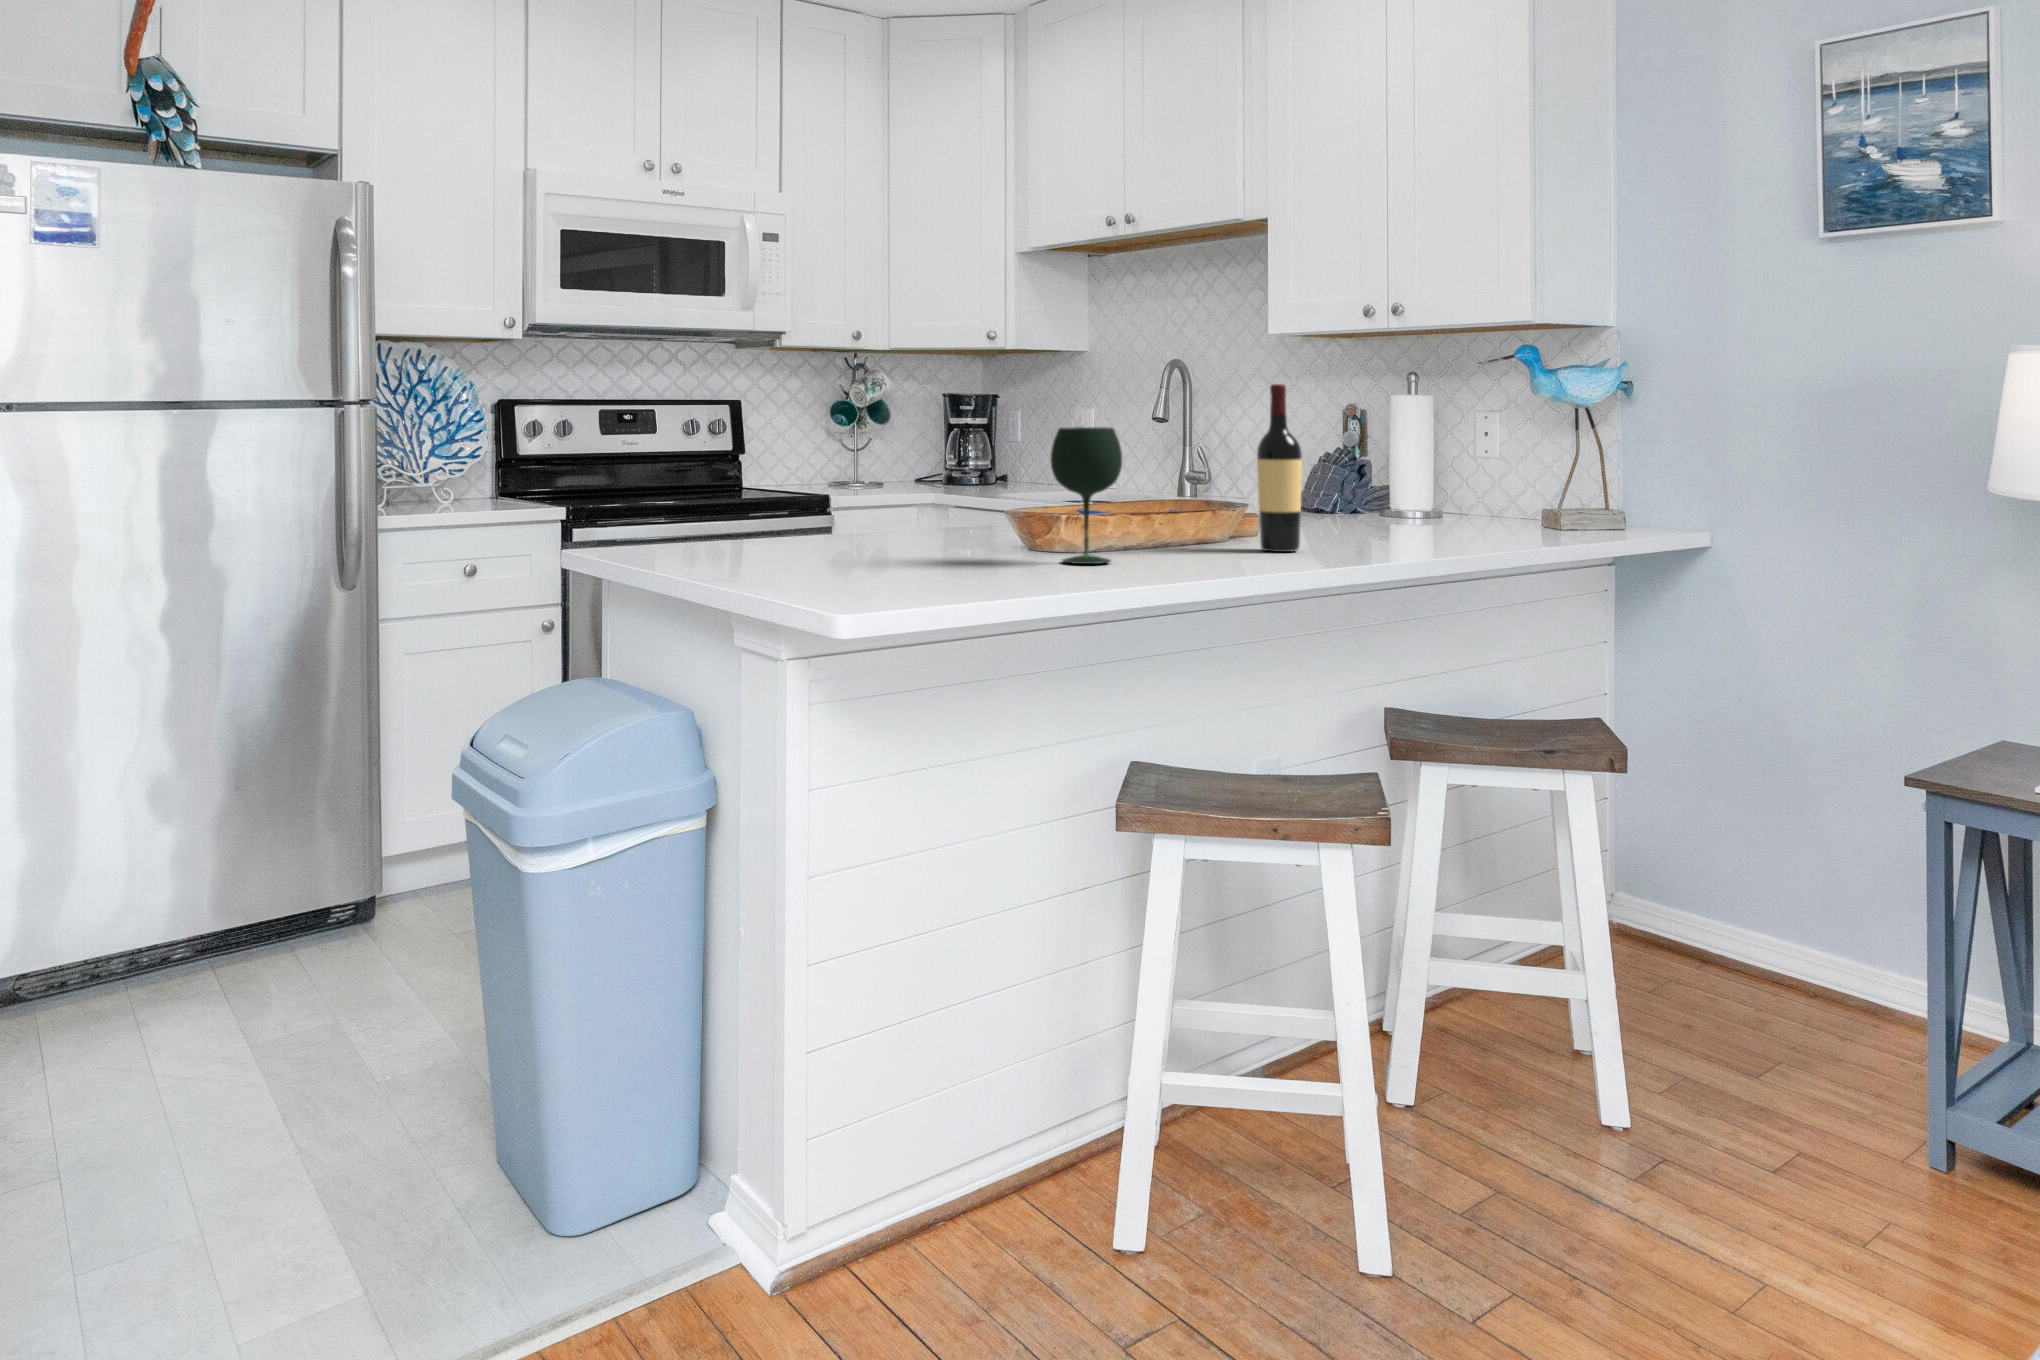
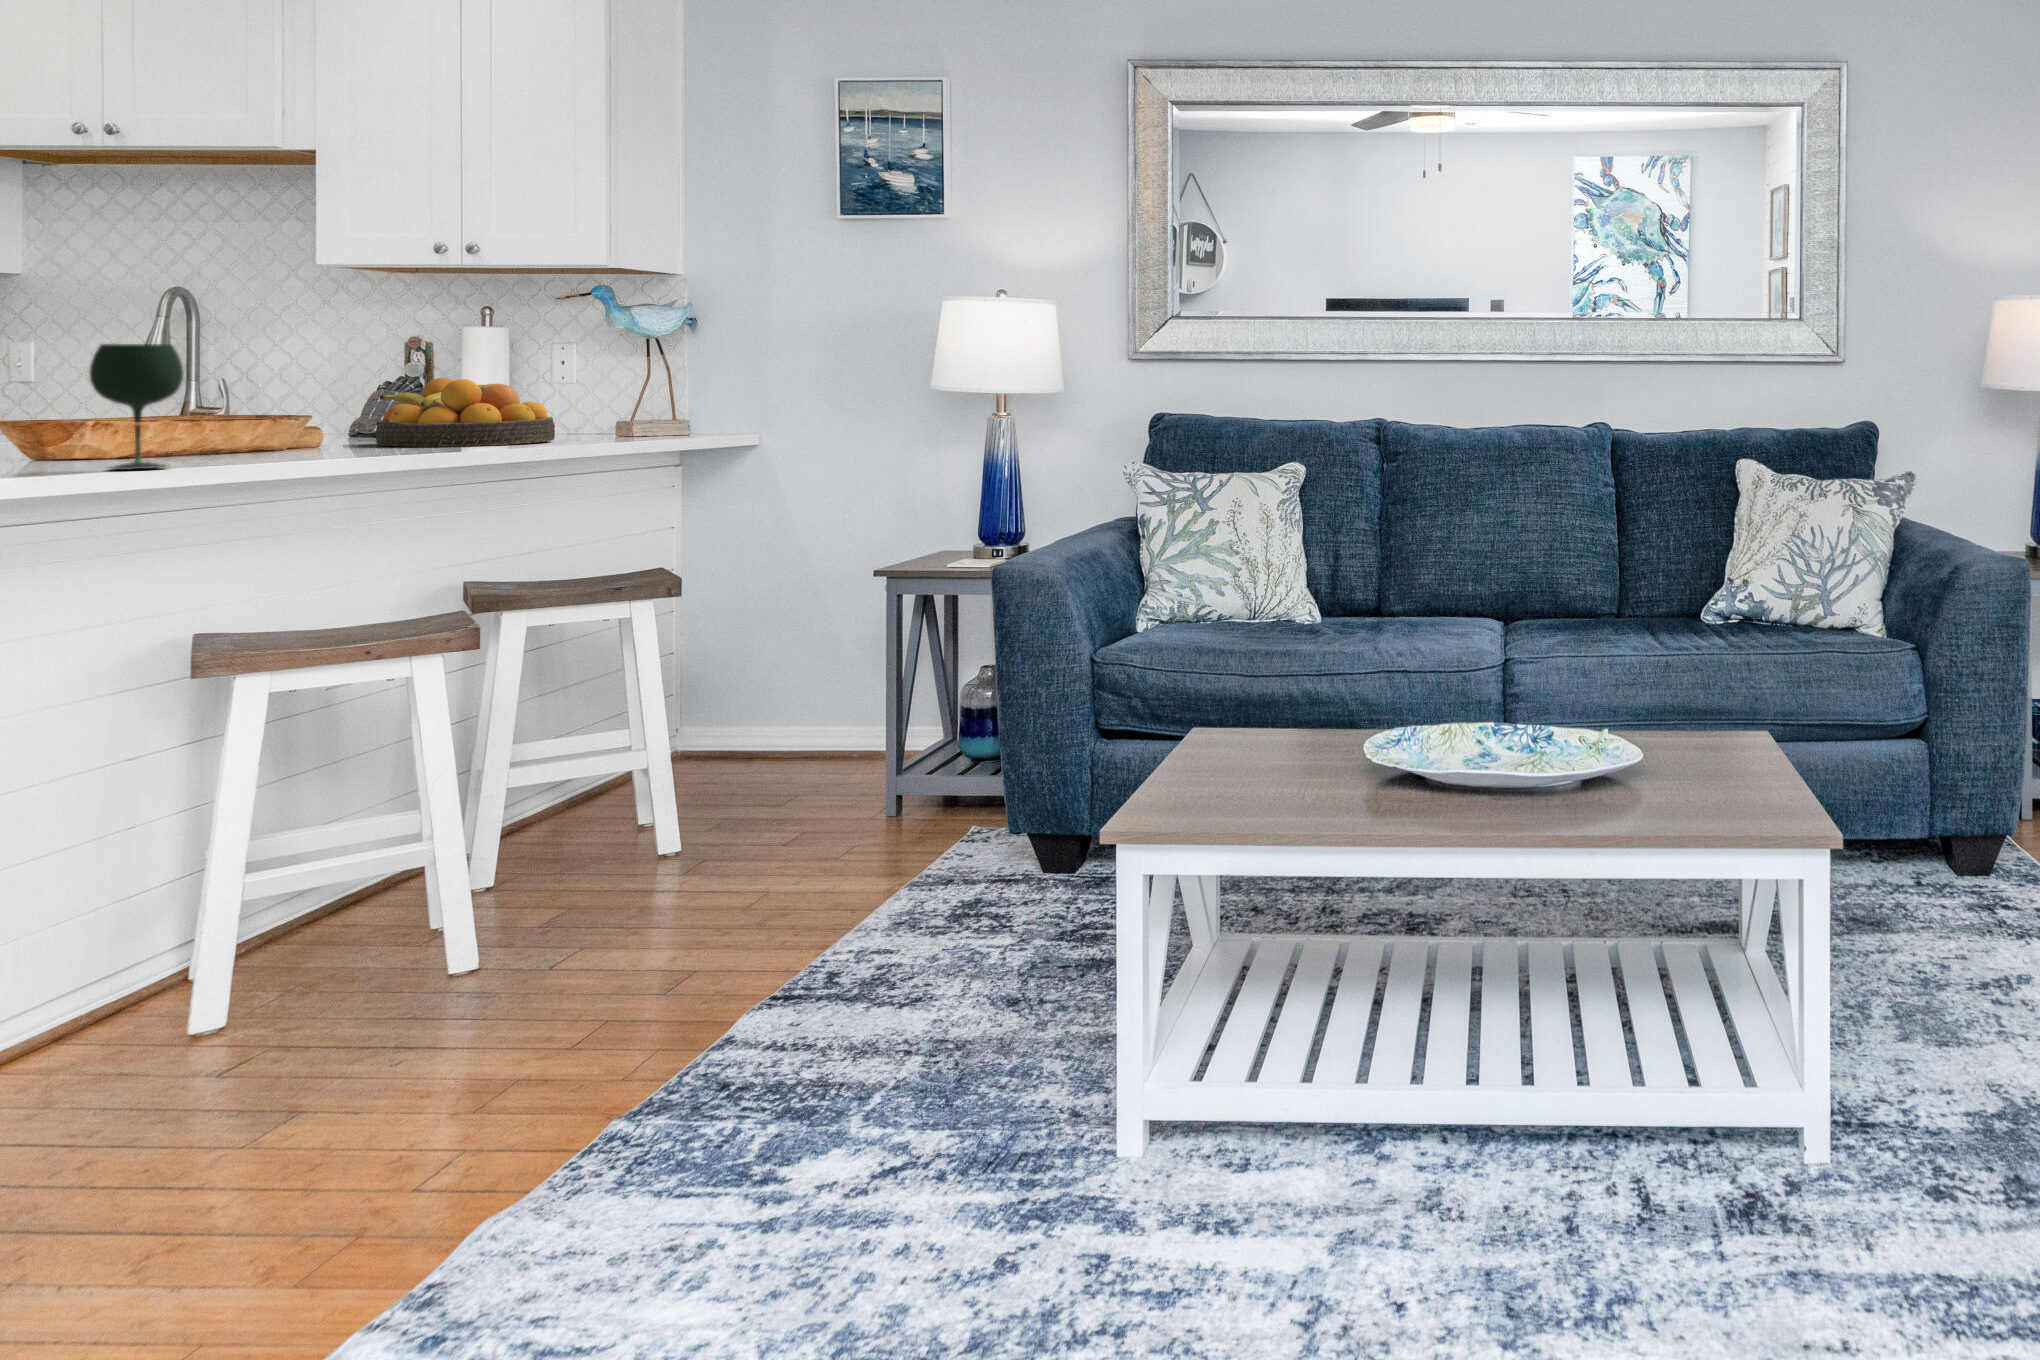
wine bottle: present [1257,384,1302,552] -> none [331,310,381,456]
fruit bowl: none [1306,457,1478,540] -> present [376,378,555,447]

